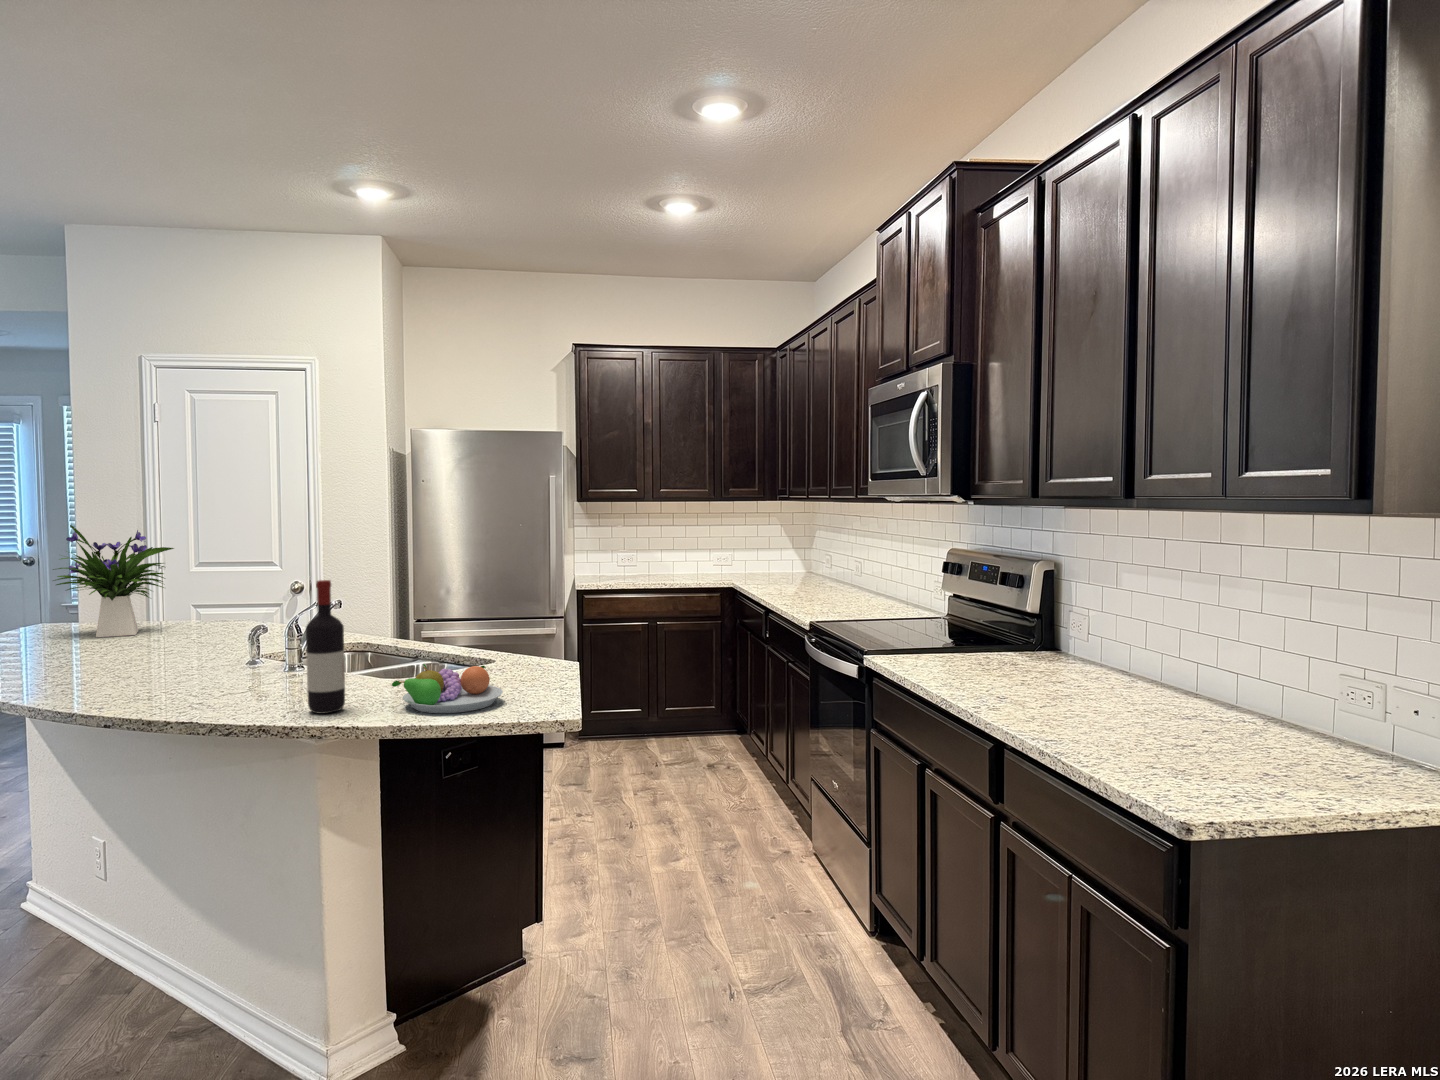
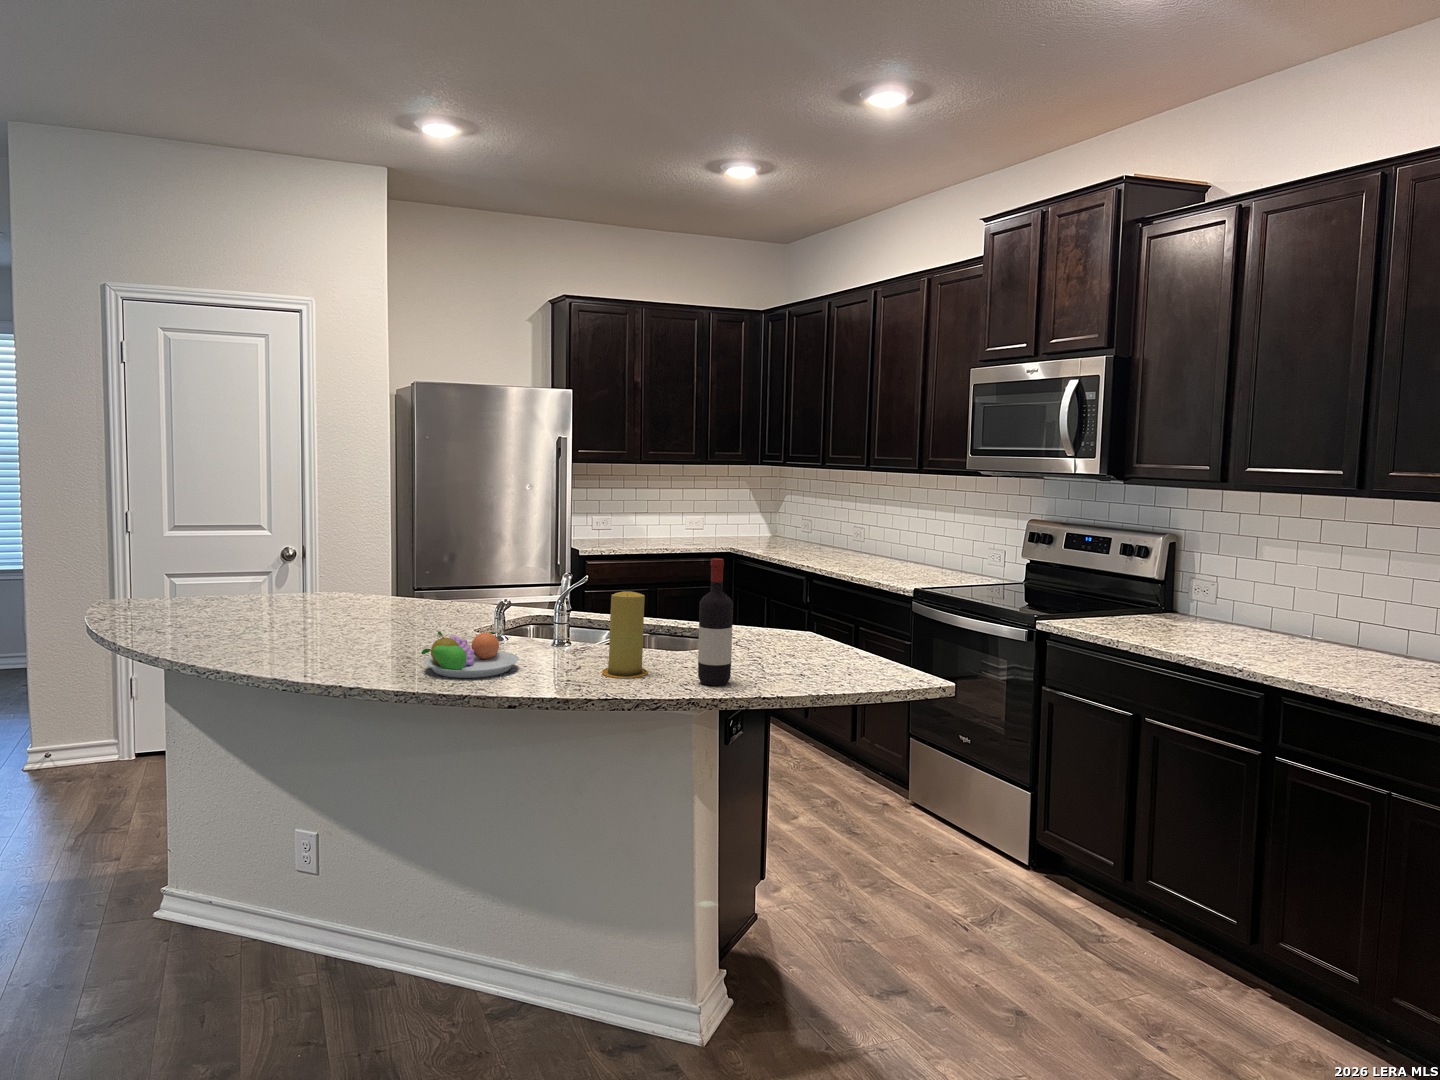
flower arrangement: present [53,525,174,637] -> none [161,490,291,617]
candle: none [247,615,299,703] -> present [602,592,648,678]
fruit bowl: present [392,664,503,713] -> present [422,631,519,678]

